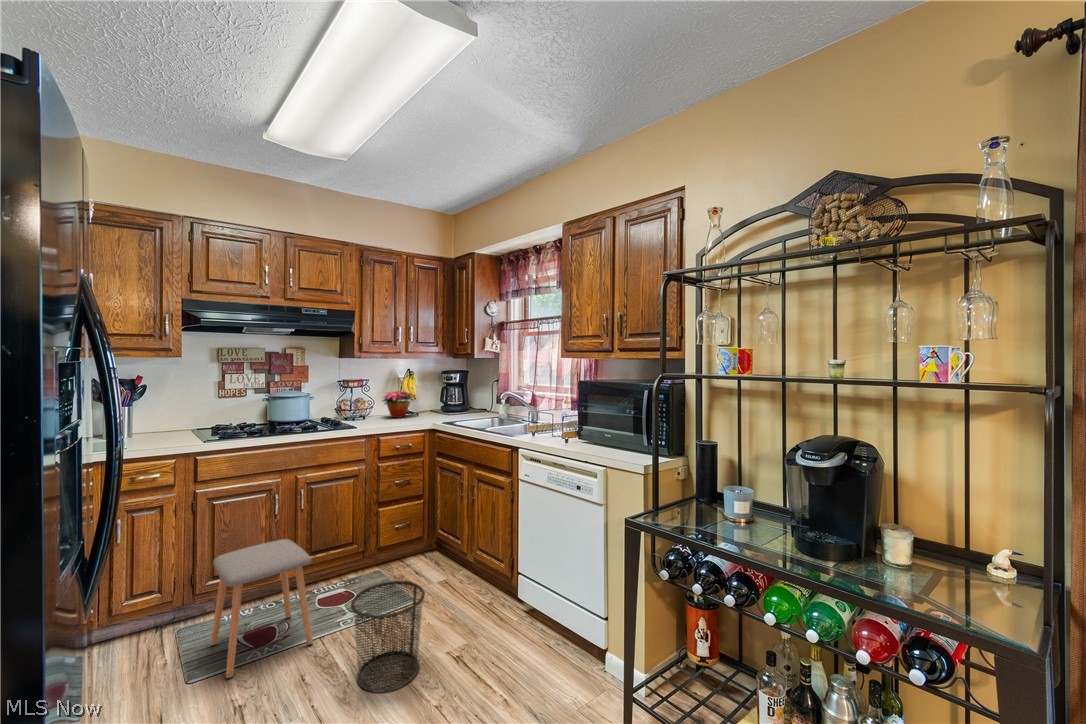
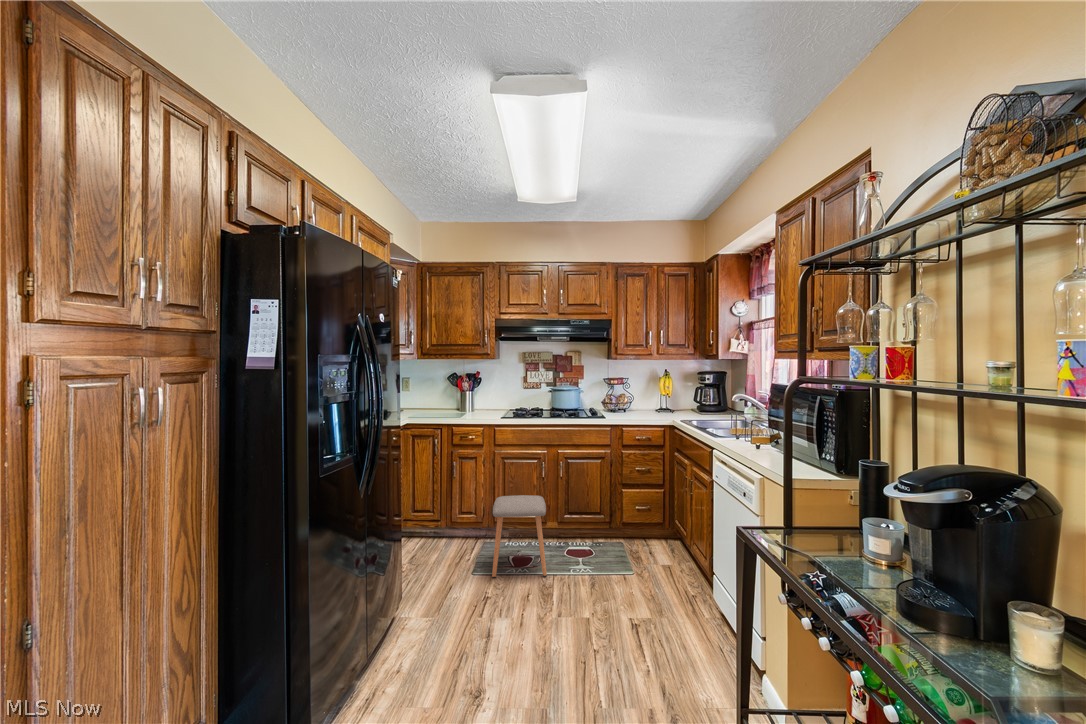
flower arrangement: present [383,391,414,418] -> none [634,388,672,414]
waste bin: present [351,581,425,692] -> none [552,542,608,625]

